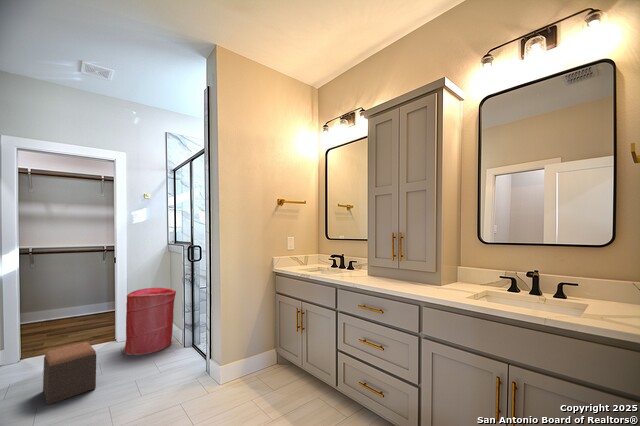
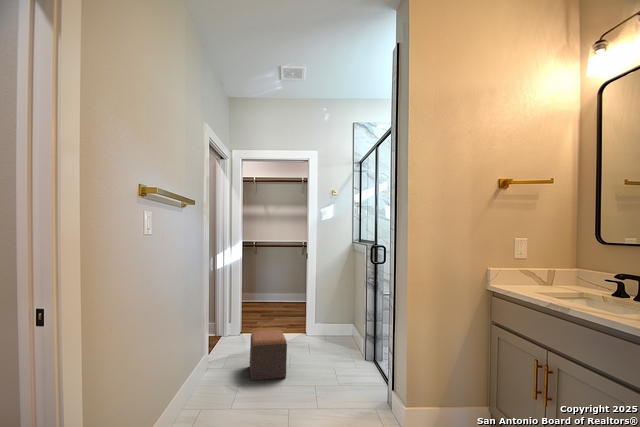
laundry hamper: present [124,288,176,355] -> none [312,287,359,356]

